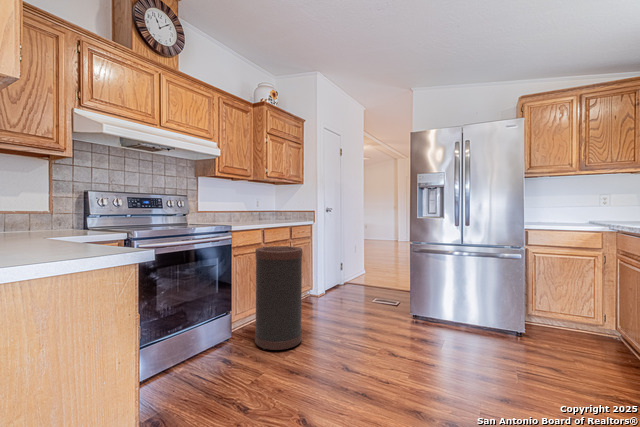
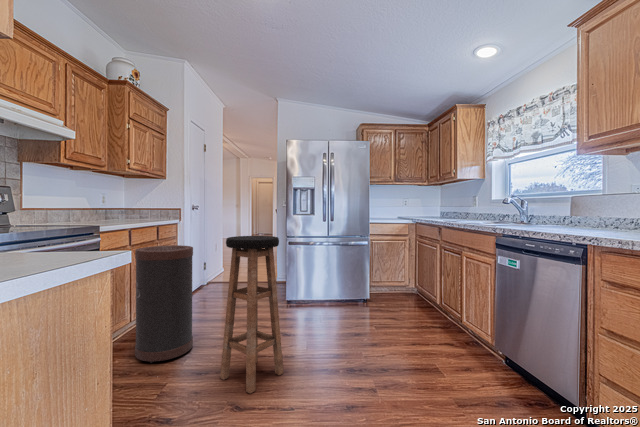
bar stool: none [307,243,368,405] -> present [220,236,284,394]

